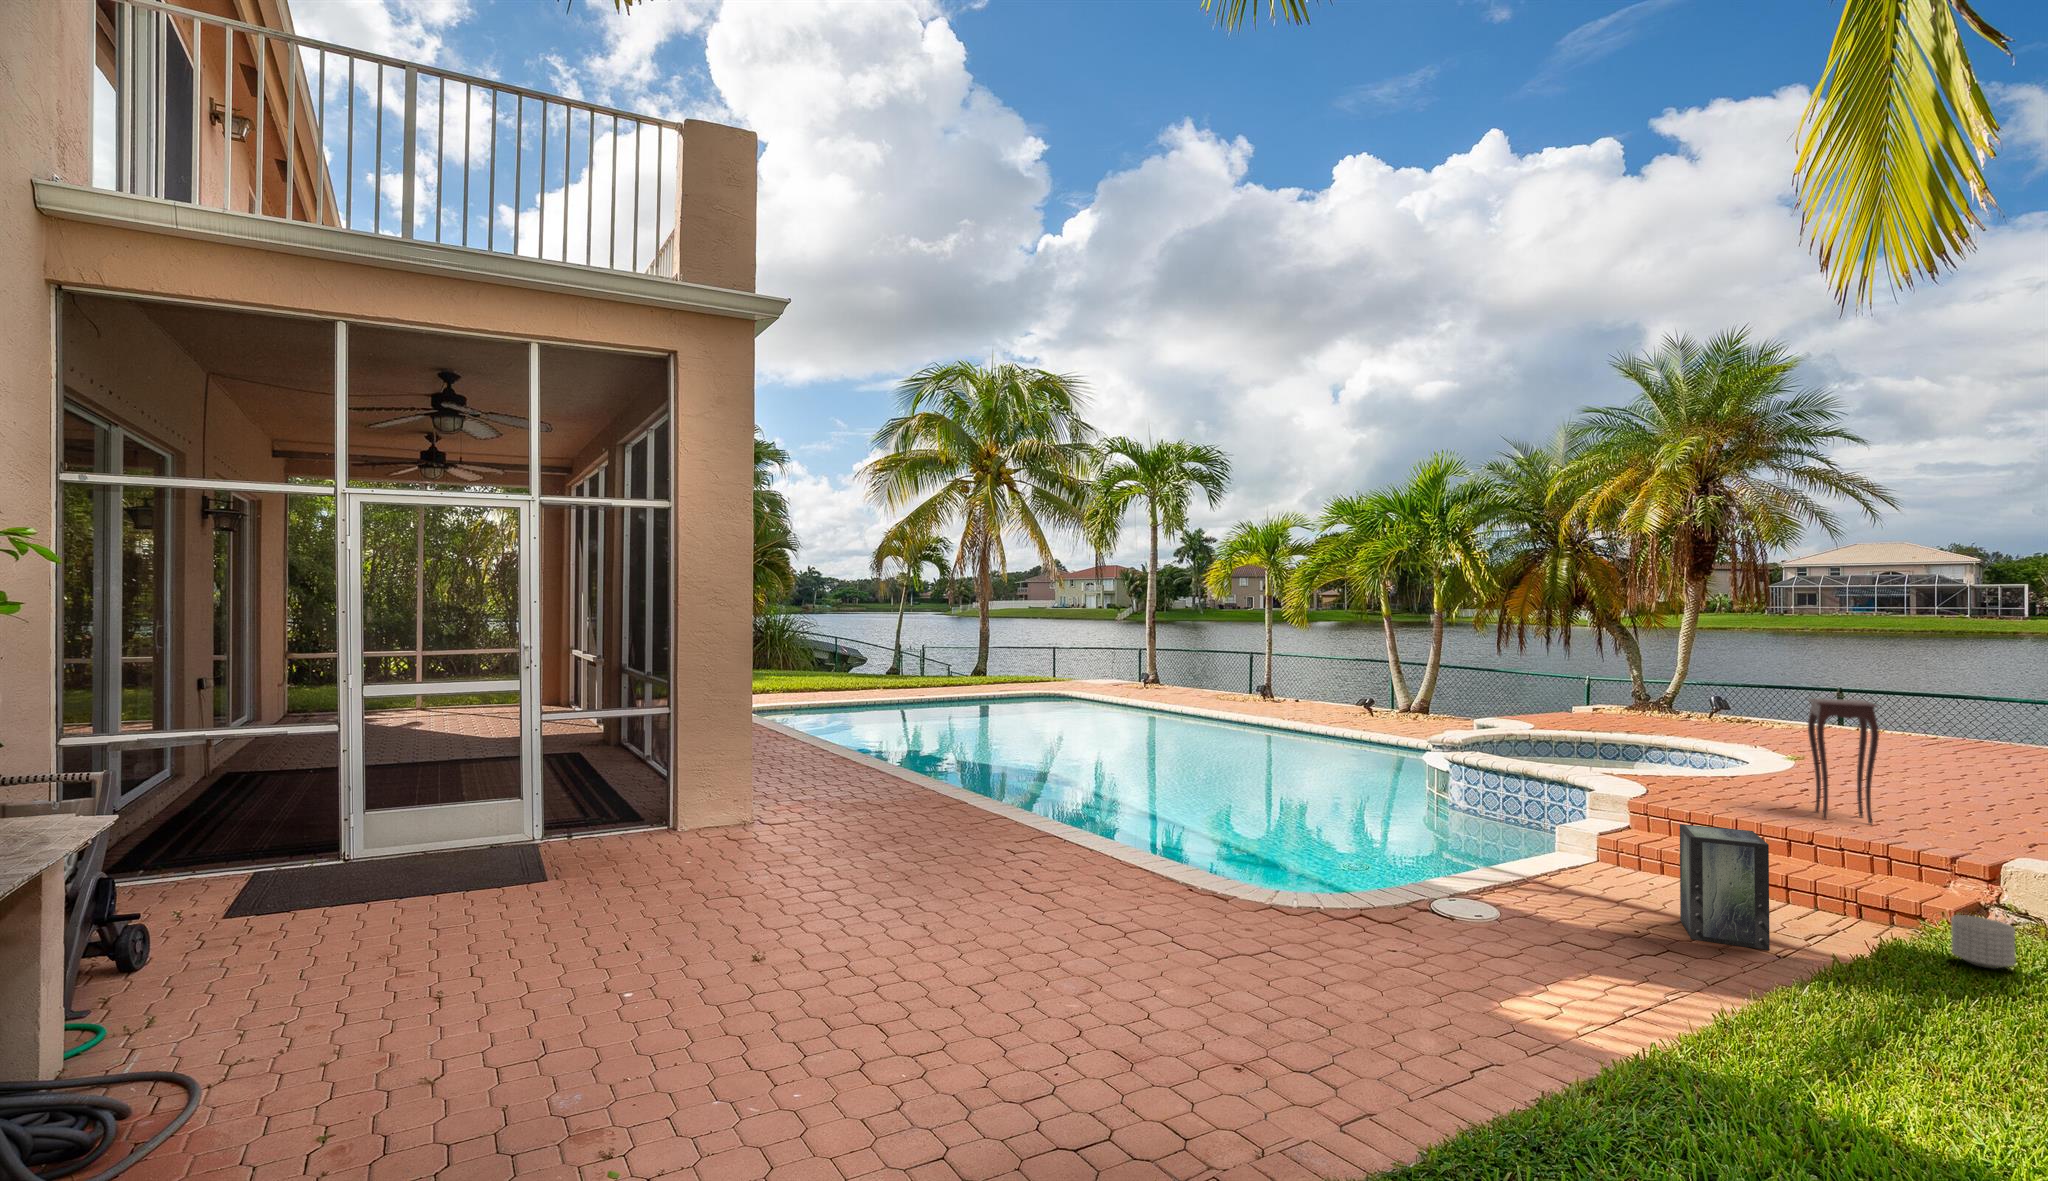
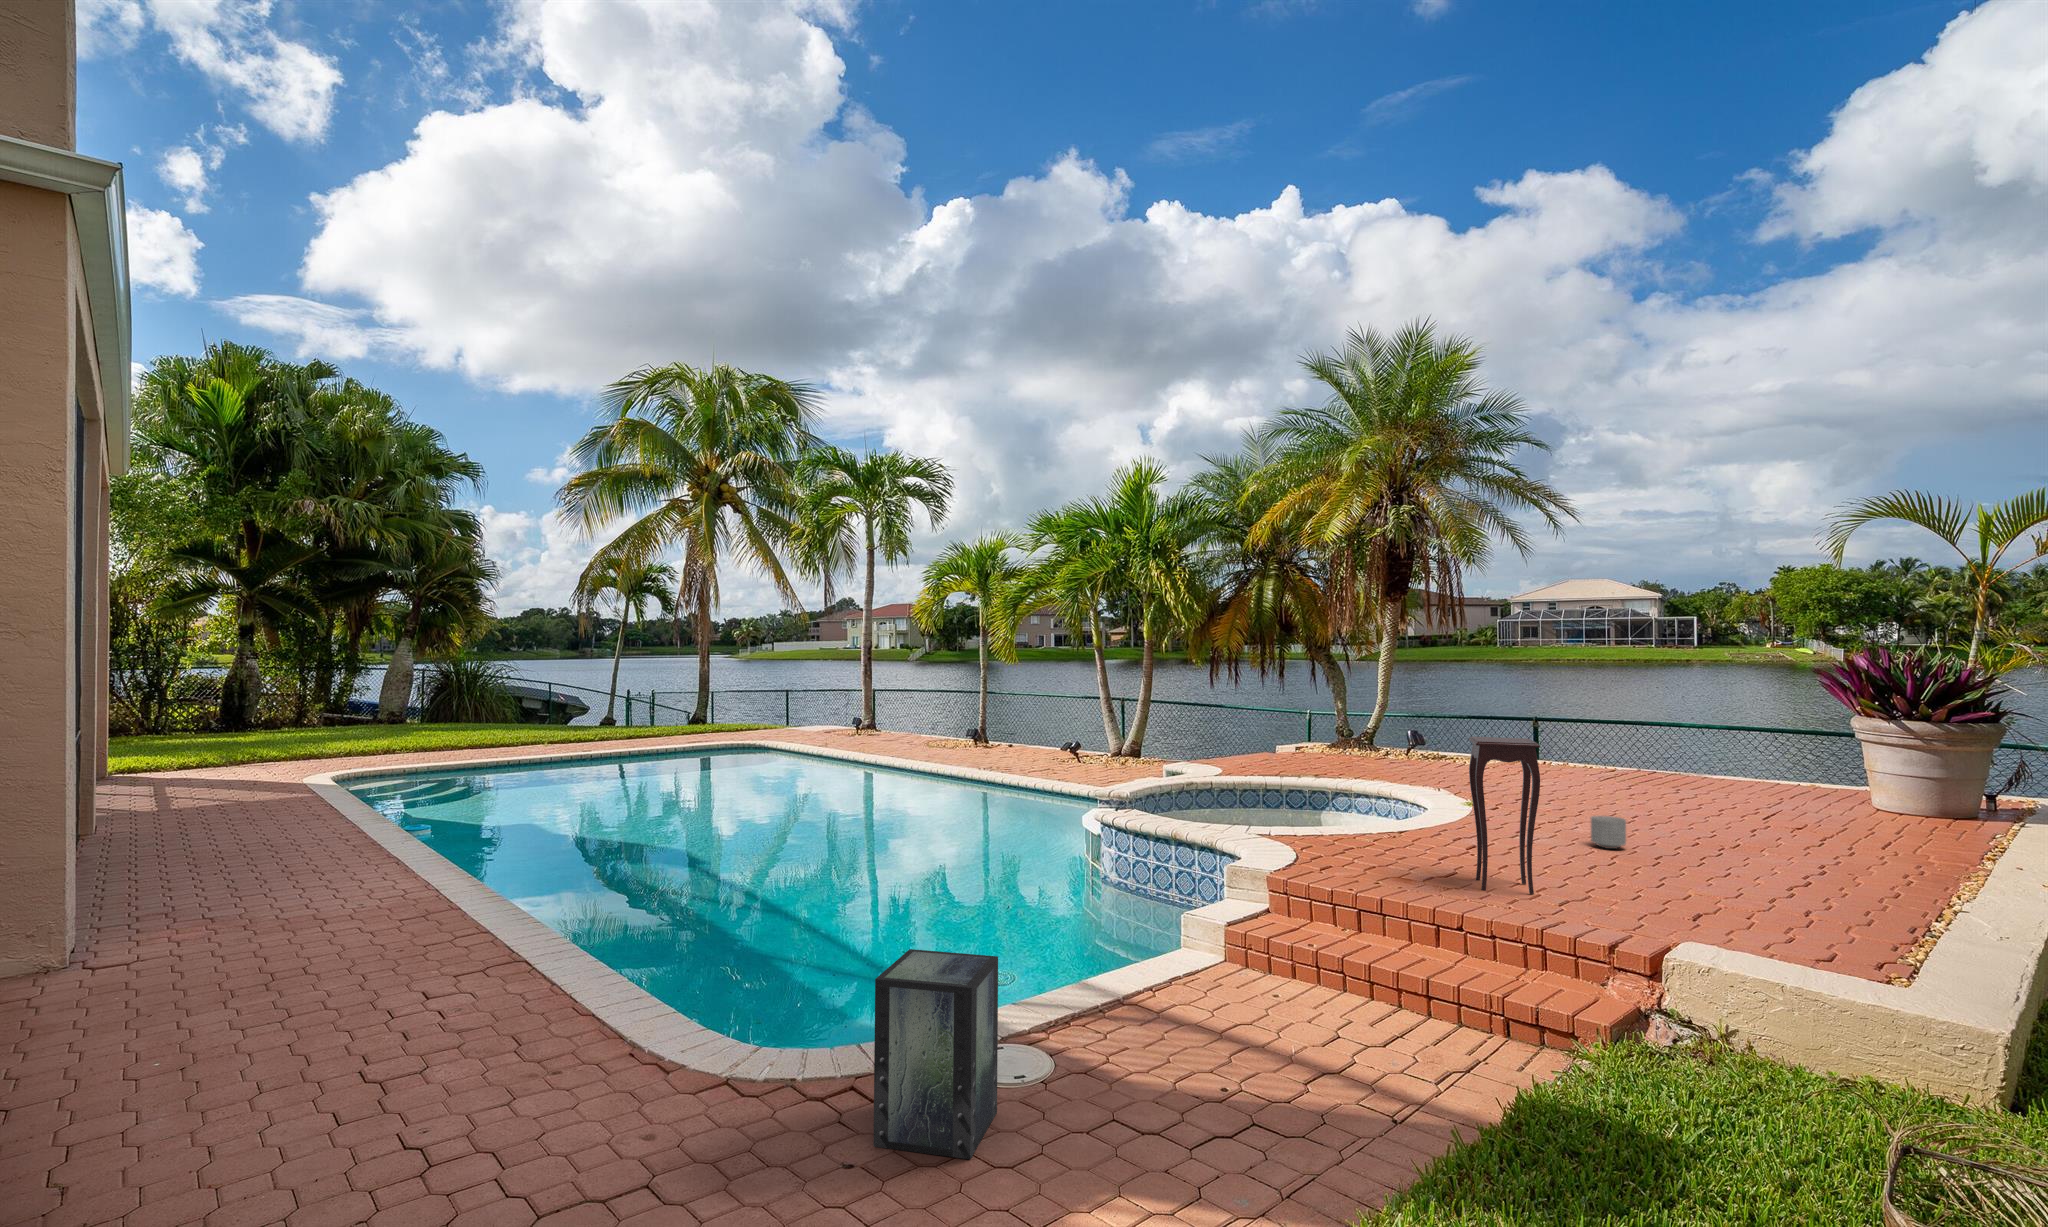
storage box: present [1680,824,1770,950] -> present [873,949,998,1159]
planter: present [1951,915,2015,969] -> present [1591,816,1626,849]

